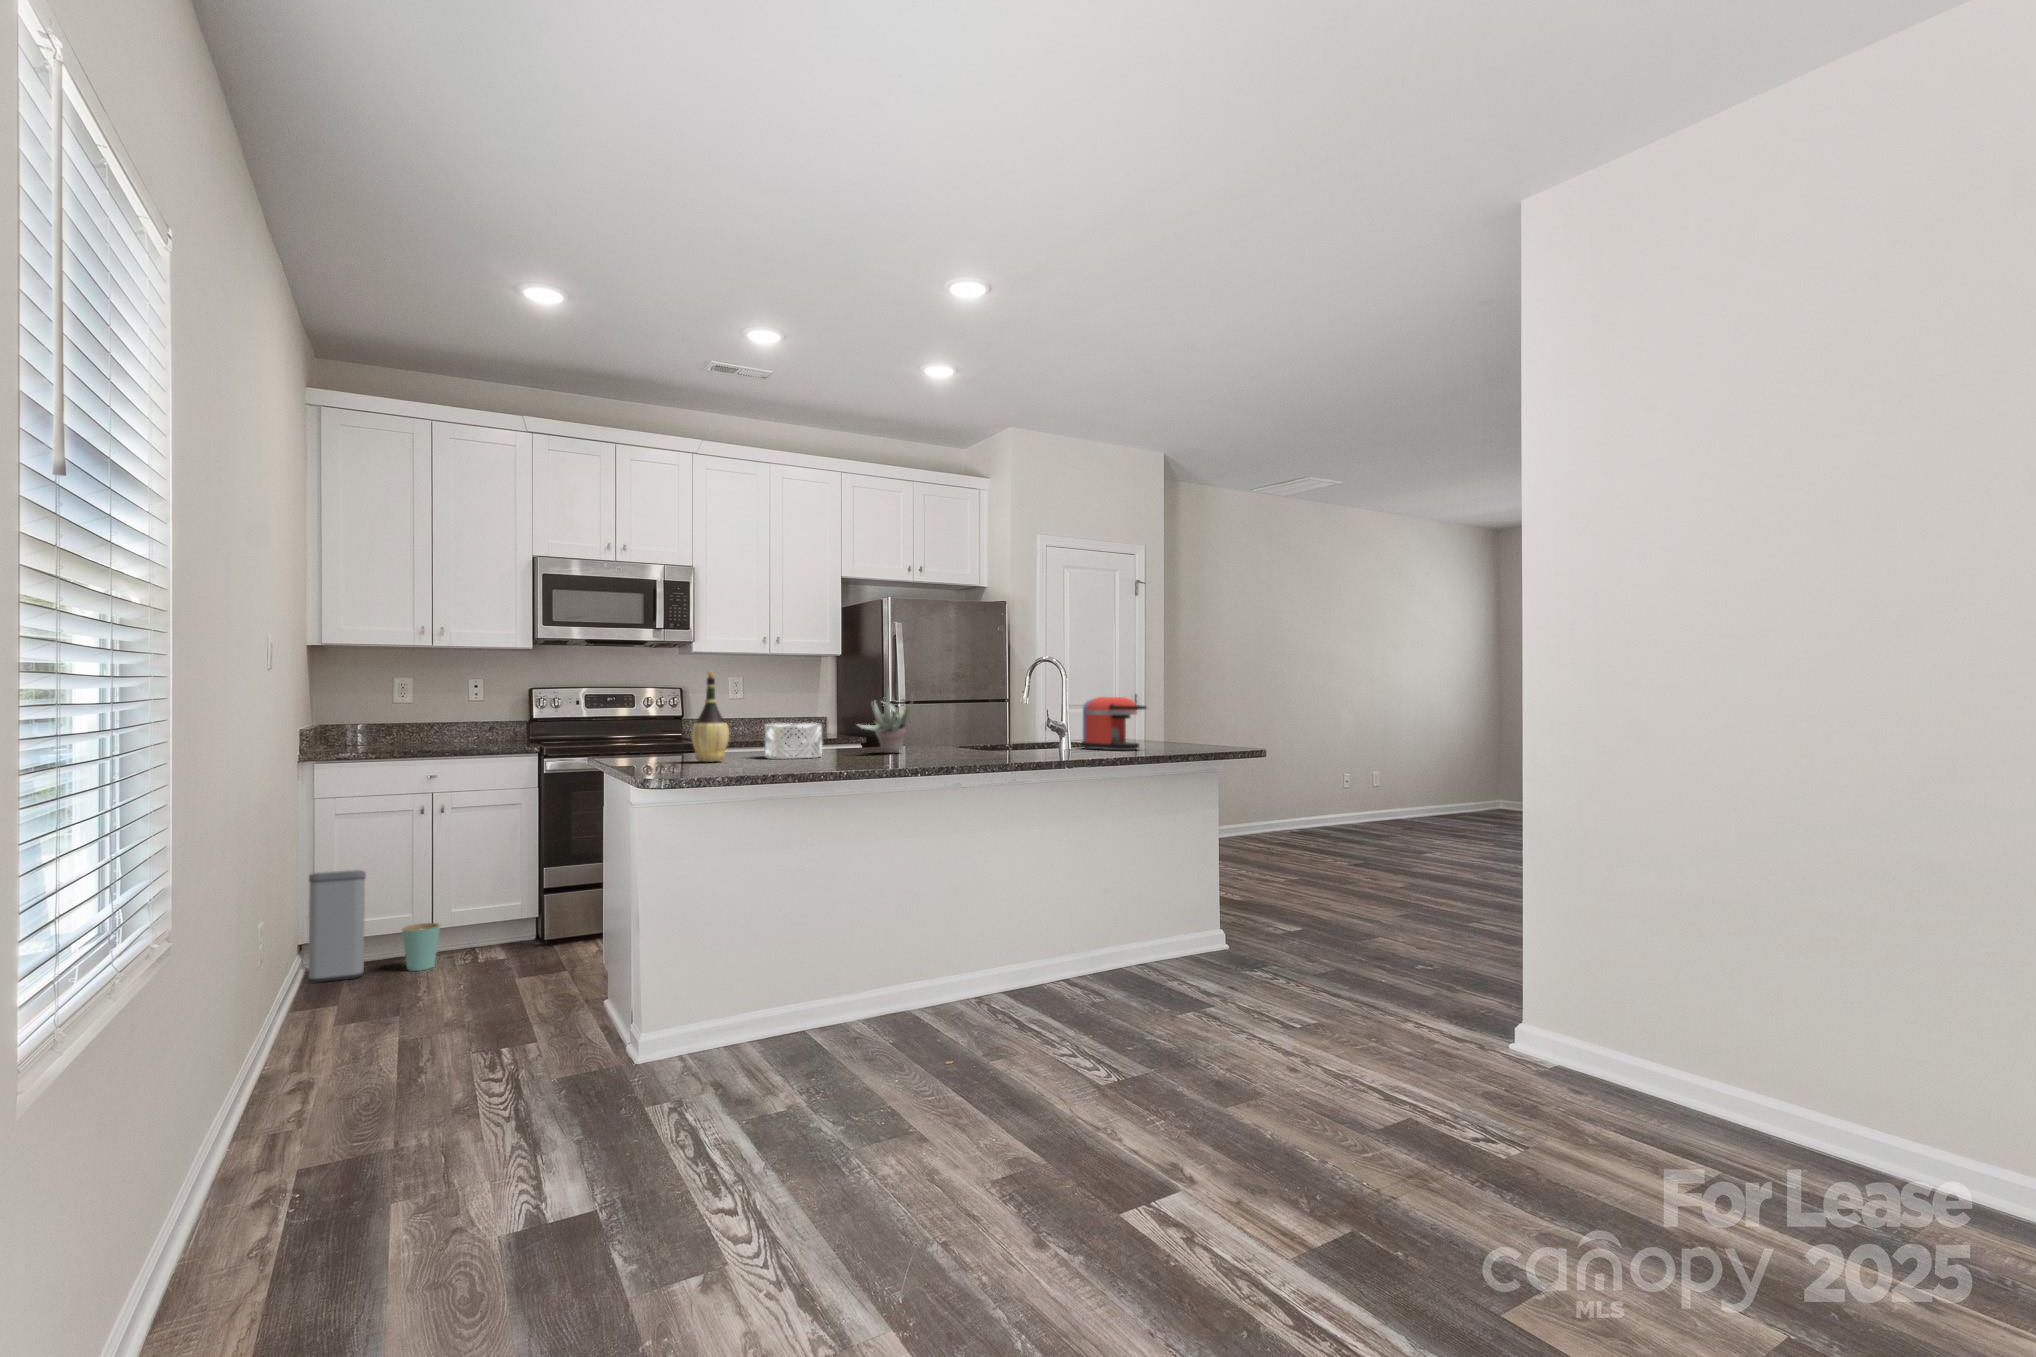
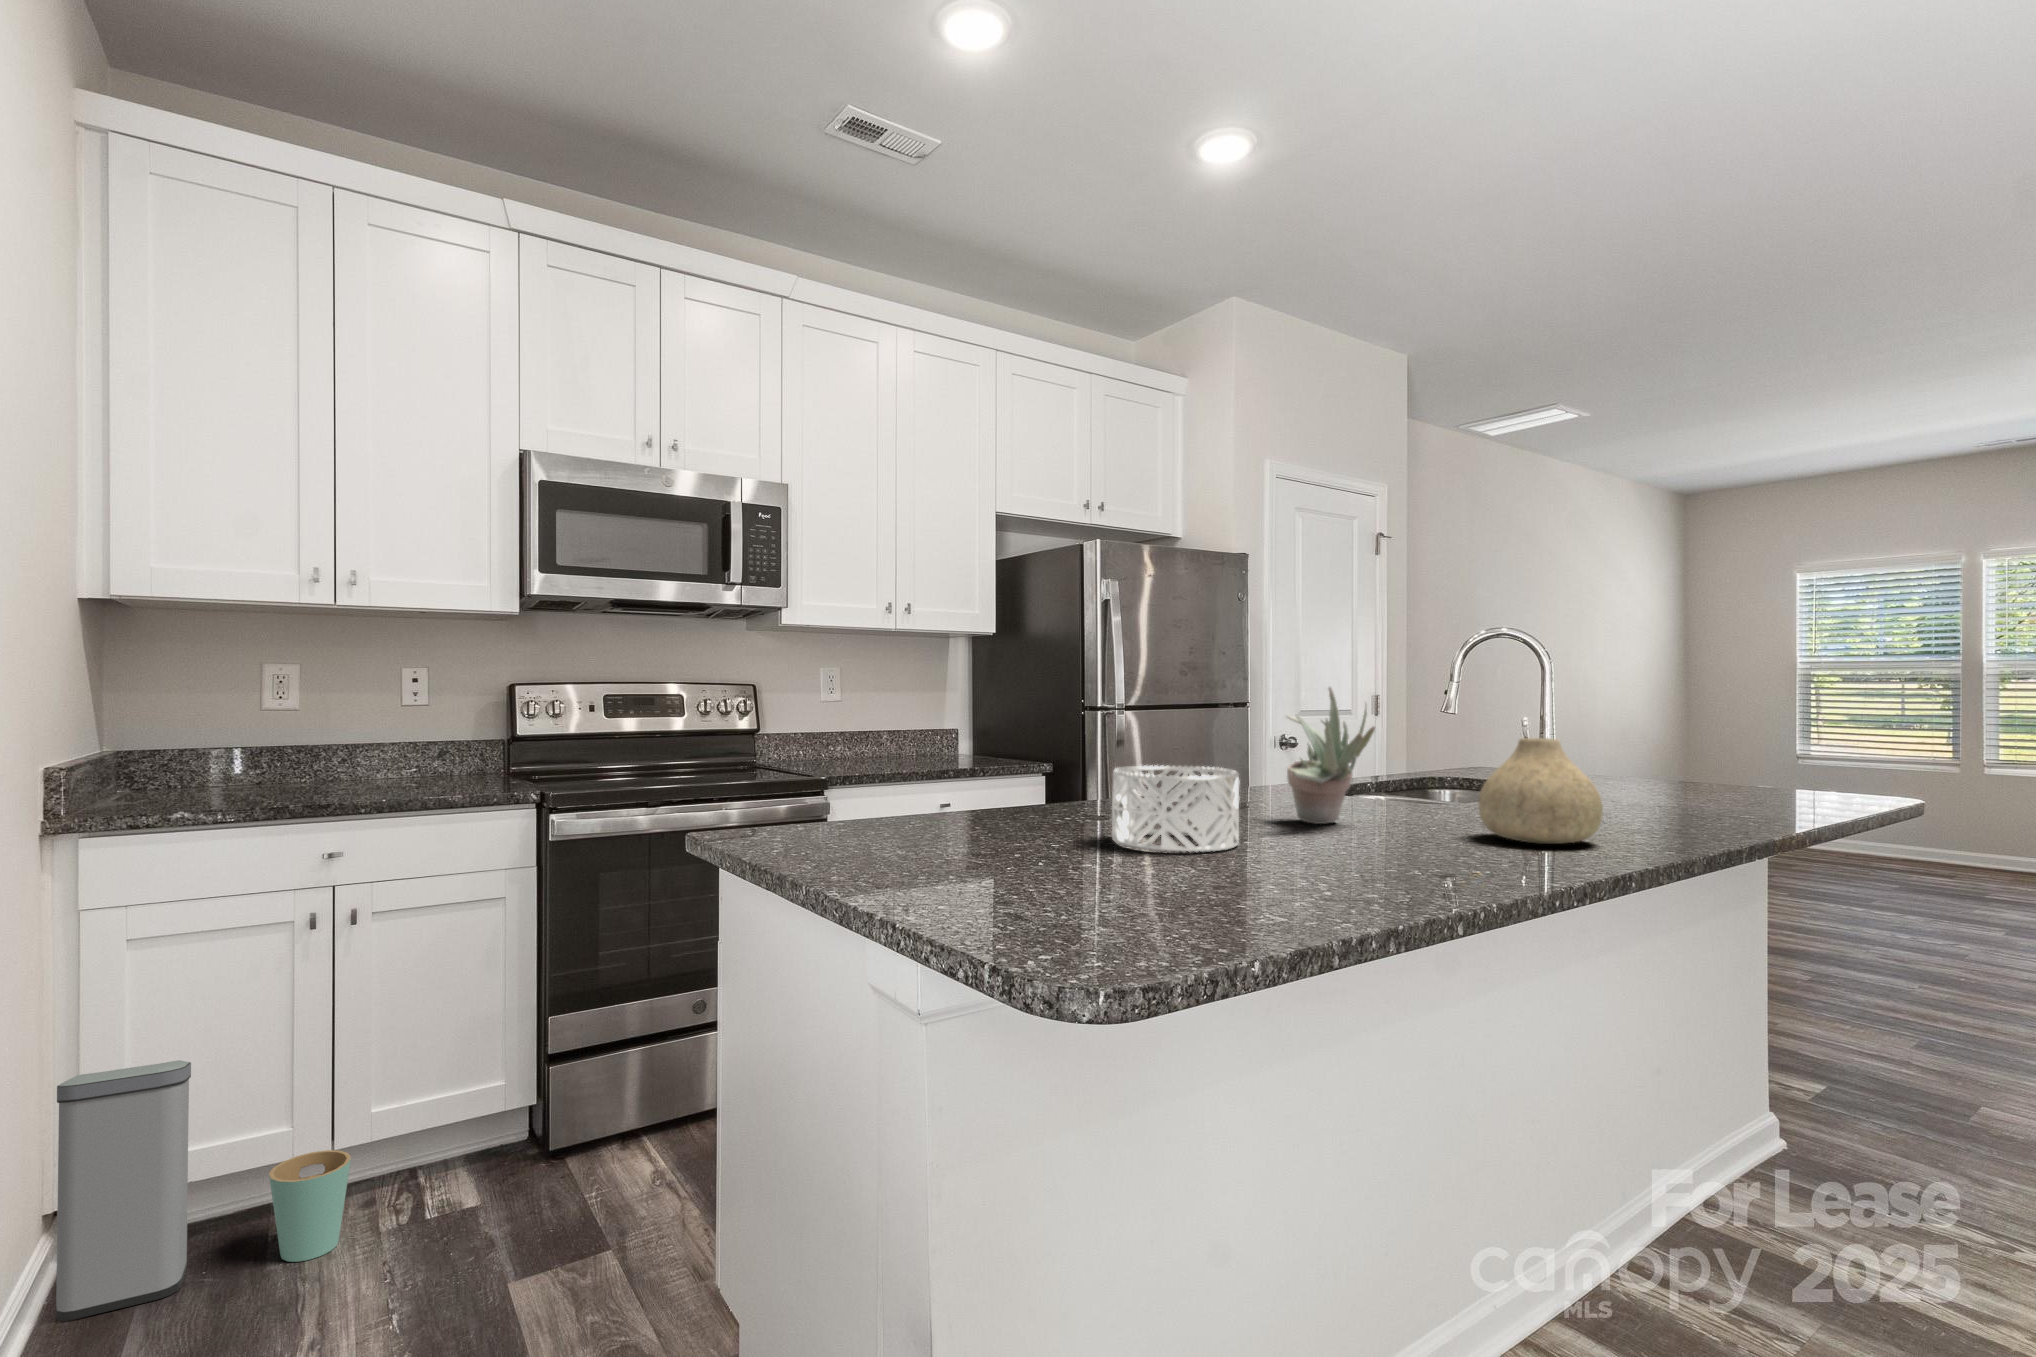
wine bottle: present [691,672,729,762] -> none [1006,650,1095,874]
coffee maker: present [1081,697,1147,750] -> none [1601,706,1772,811]
vase: none [936,710,986,757] -> present [1478,738,1603,844]

